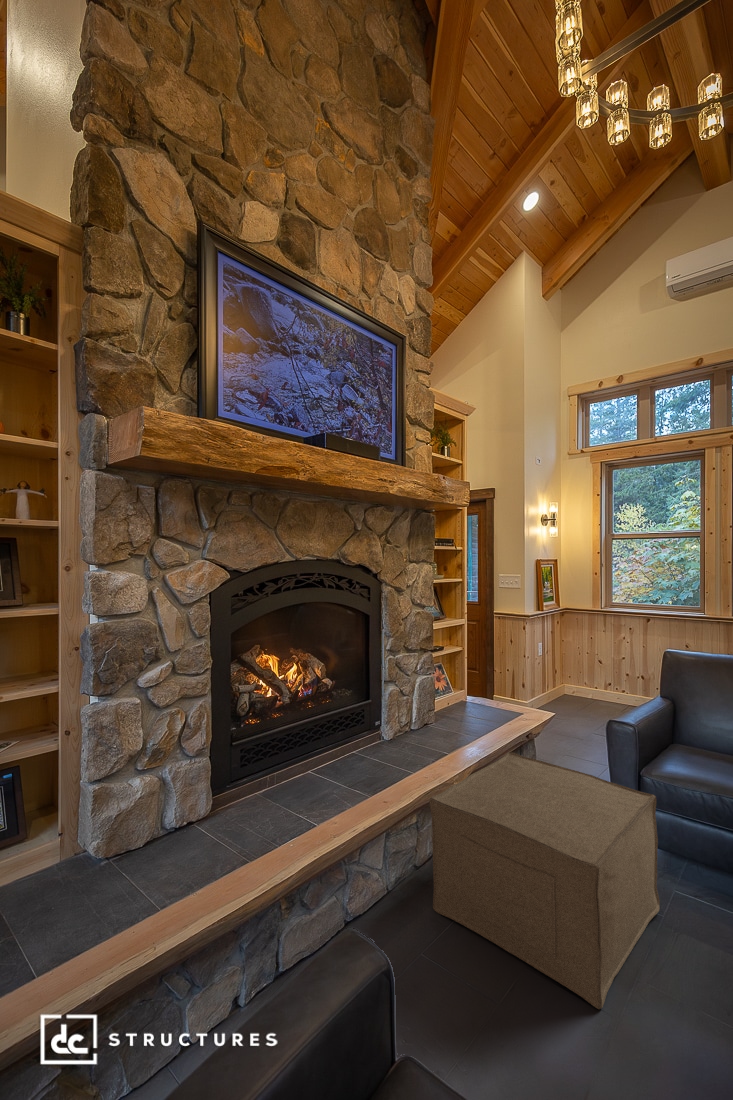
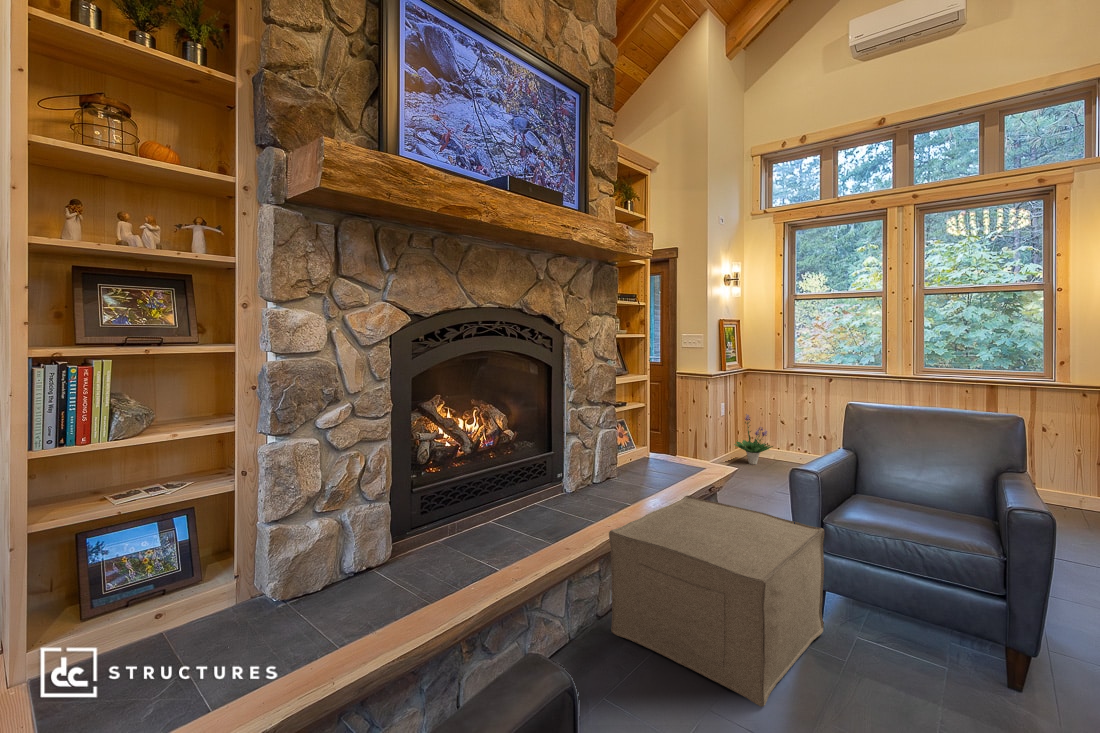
potted plant: none [554,651,594,702] -> present [734,414,773,464]

